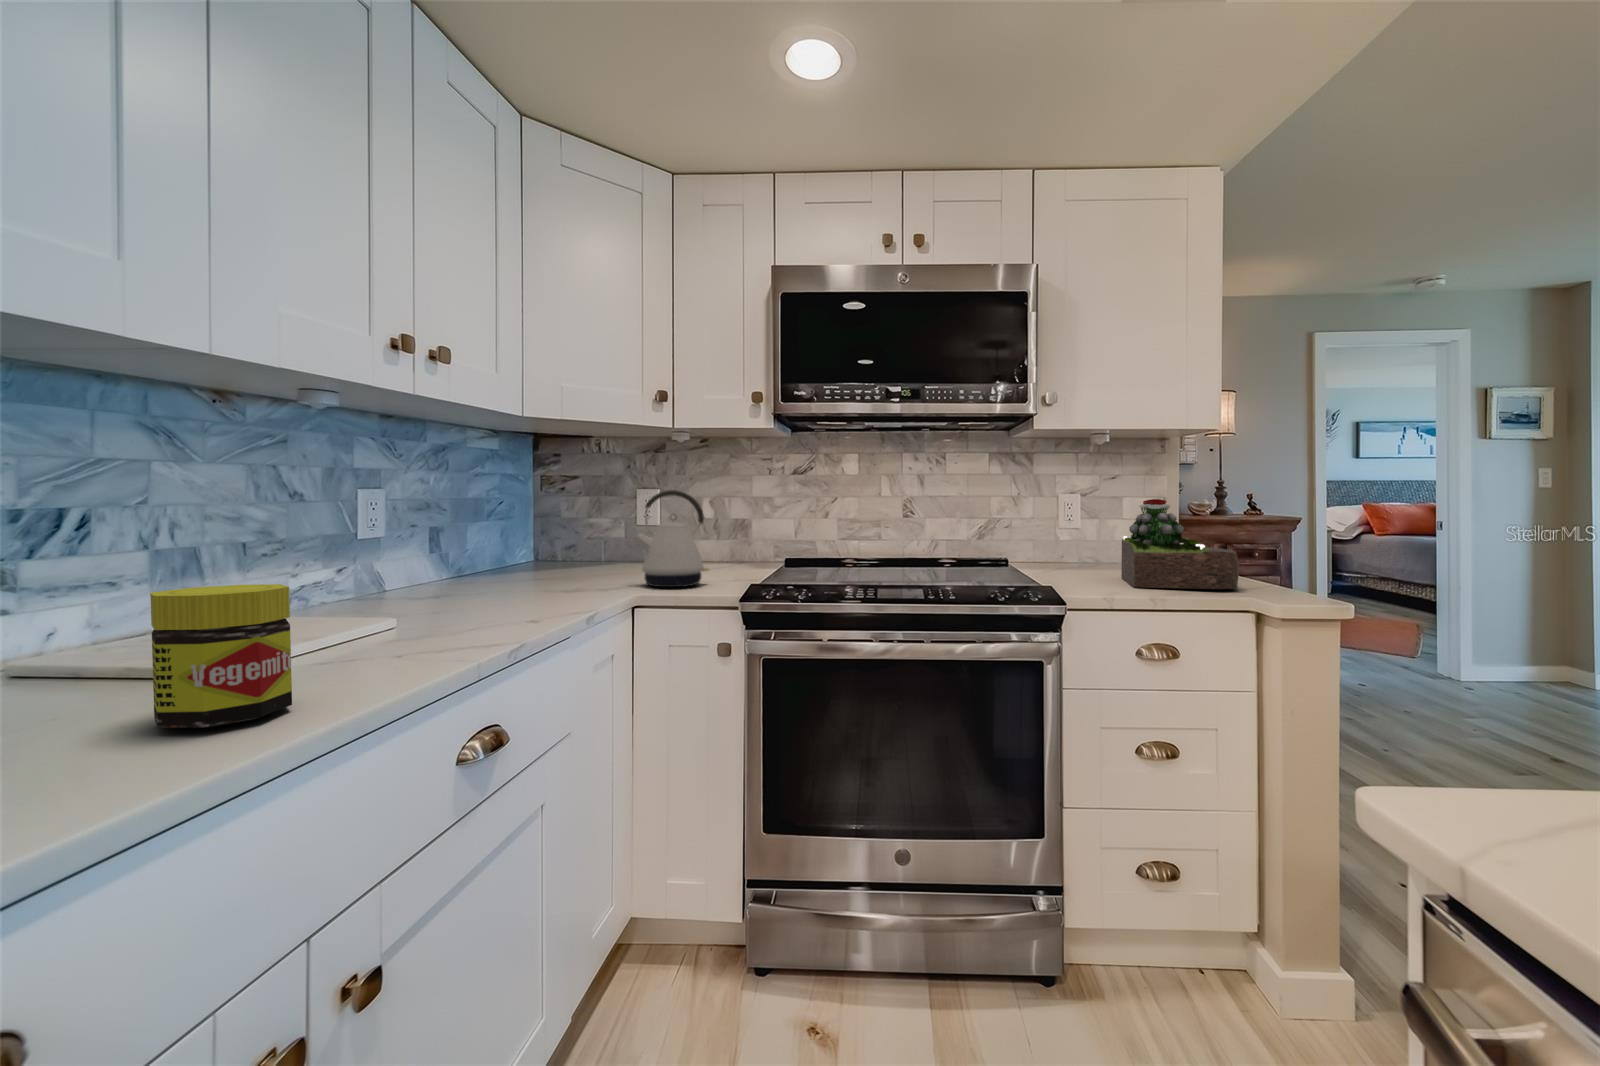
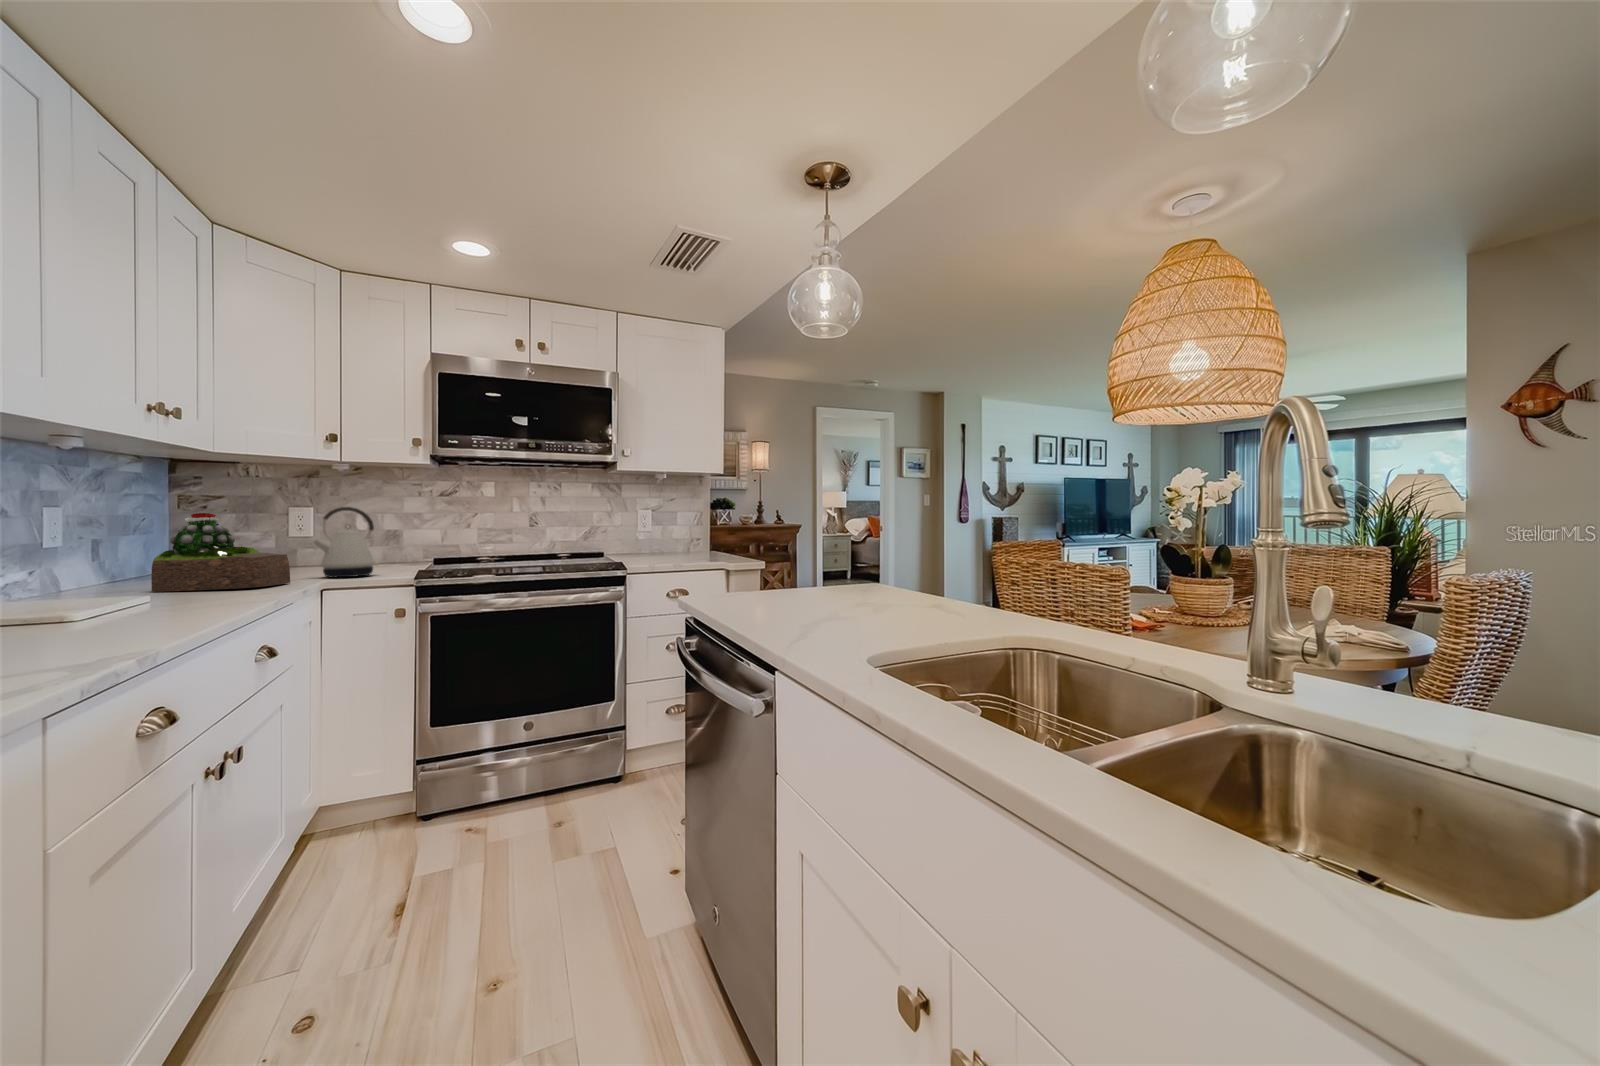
succulent plant: present [1121,499,1239,589] -> present [151,513,290,592]
jar: present [150,584,292,728] -> none [88,556,173,629]

